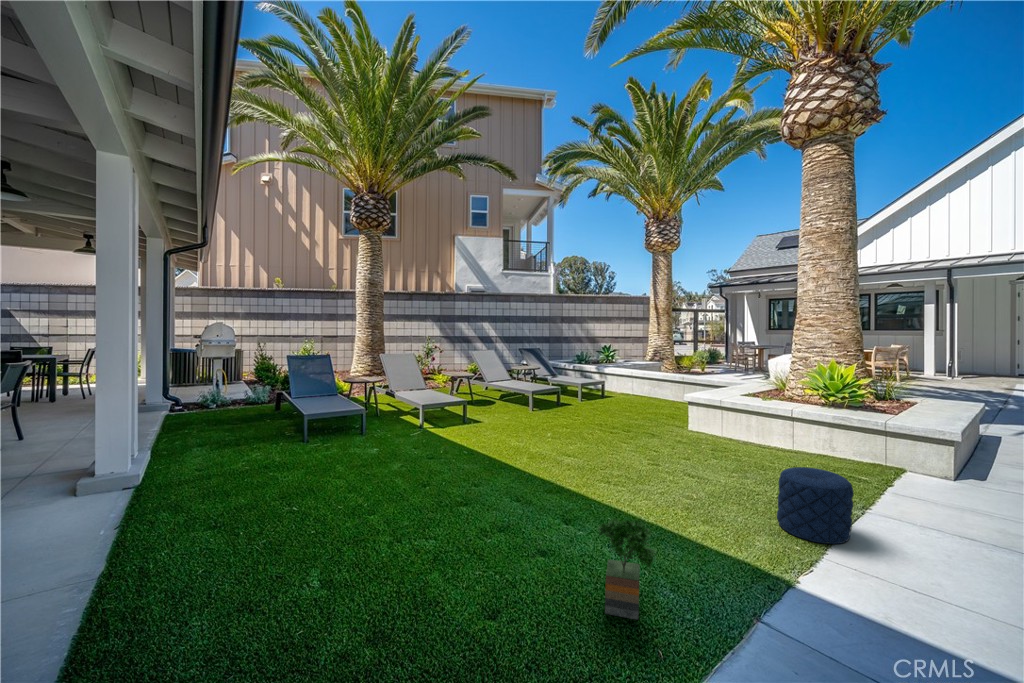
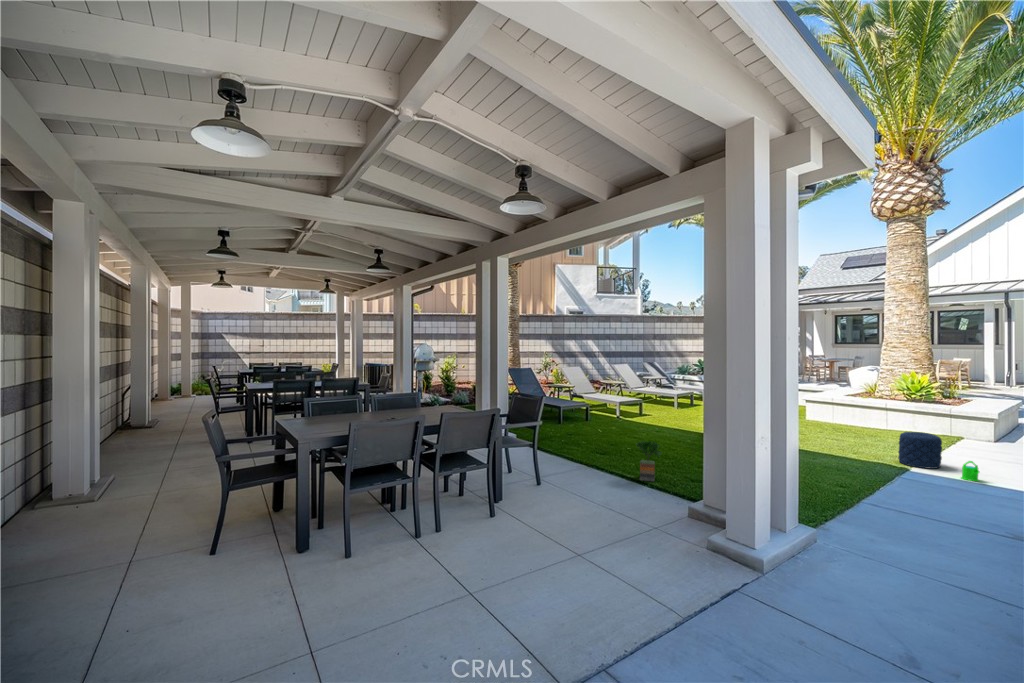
potted tree: present [597,519,656,620] -> present [637,441,662,481]
watering can: none [883,545,923,593] -> present [961,461,979,481]

